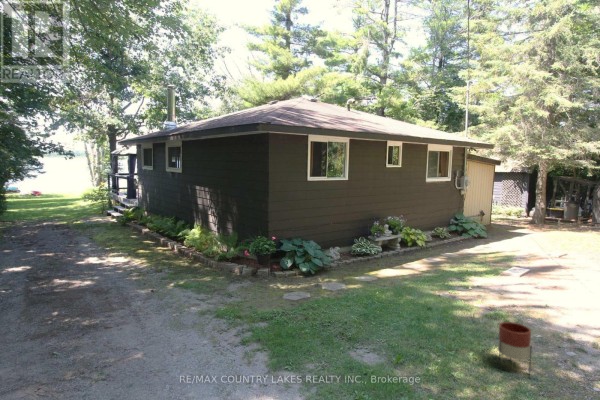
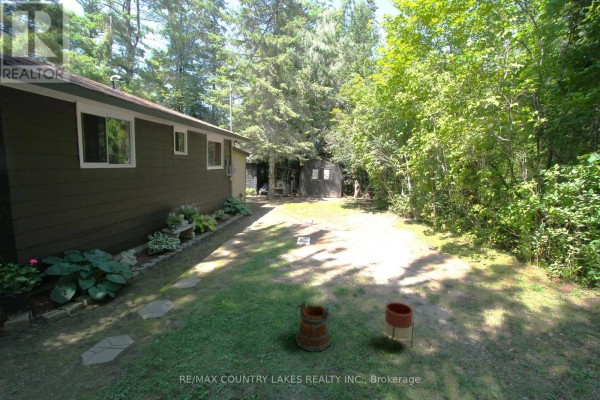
bucket: none [413,299,448,344] -> present [295,301,331,352]

